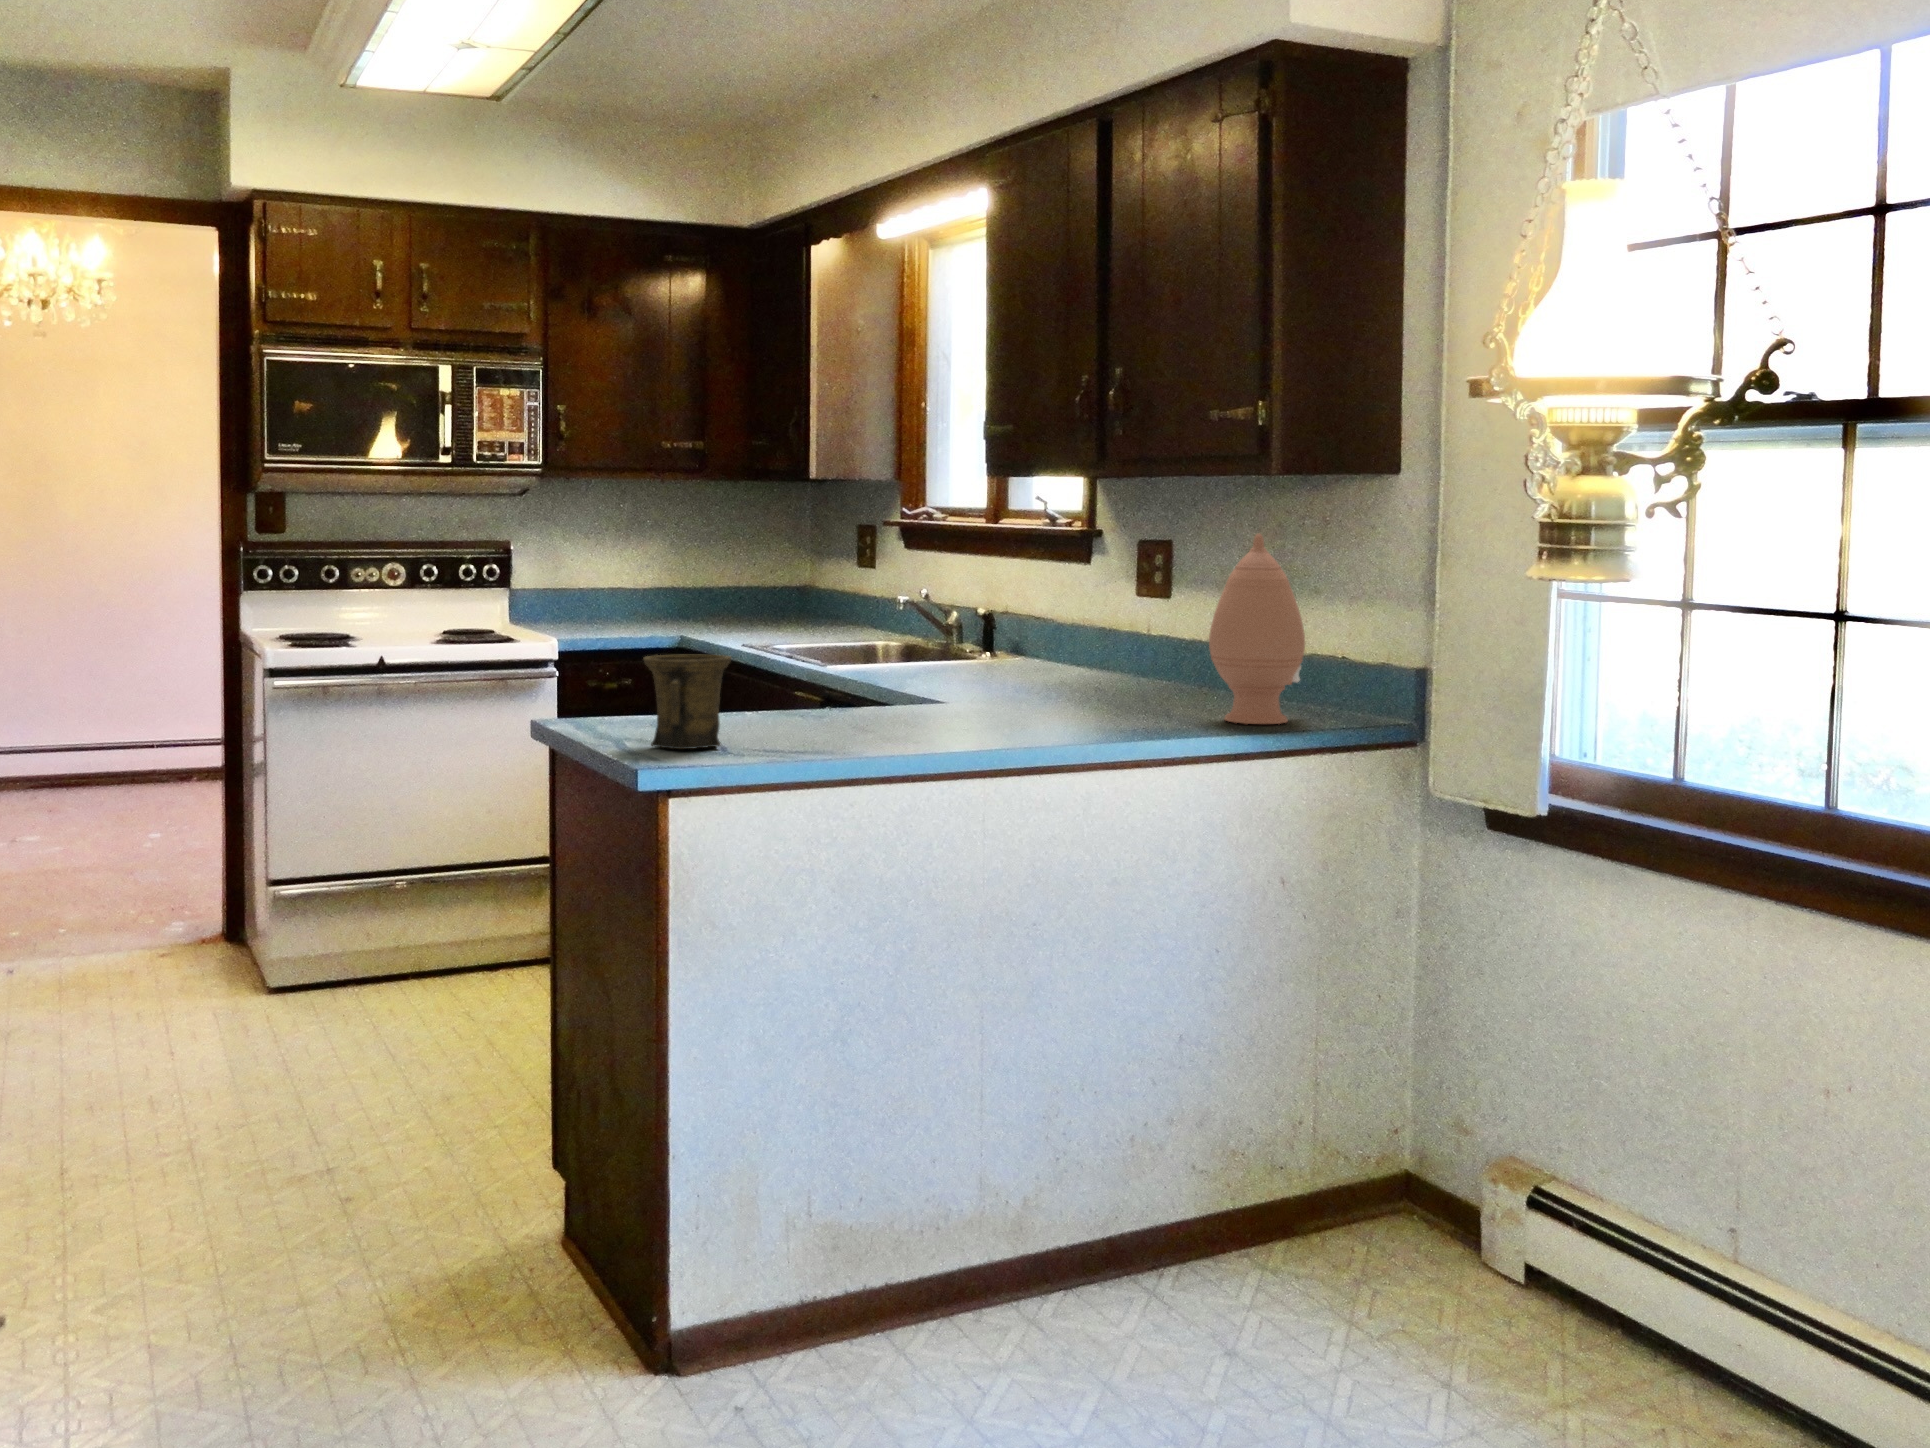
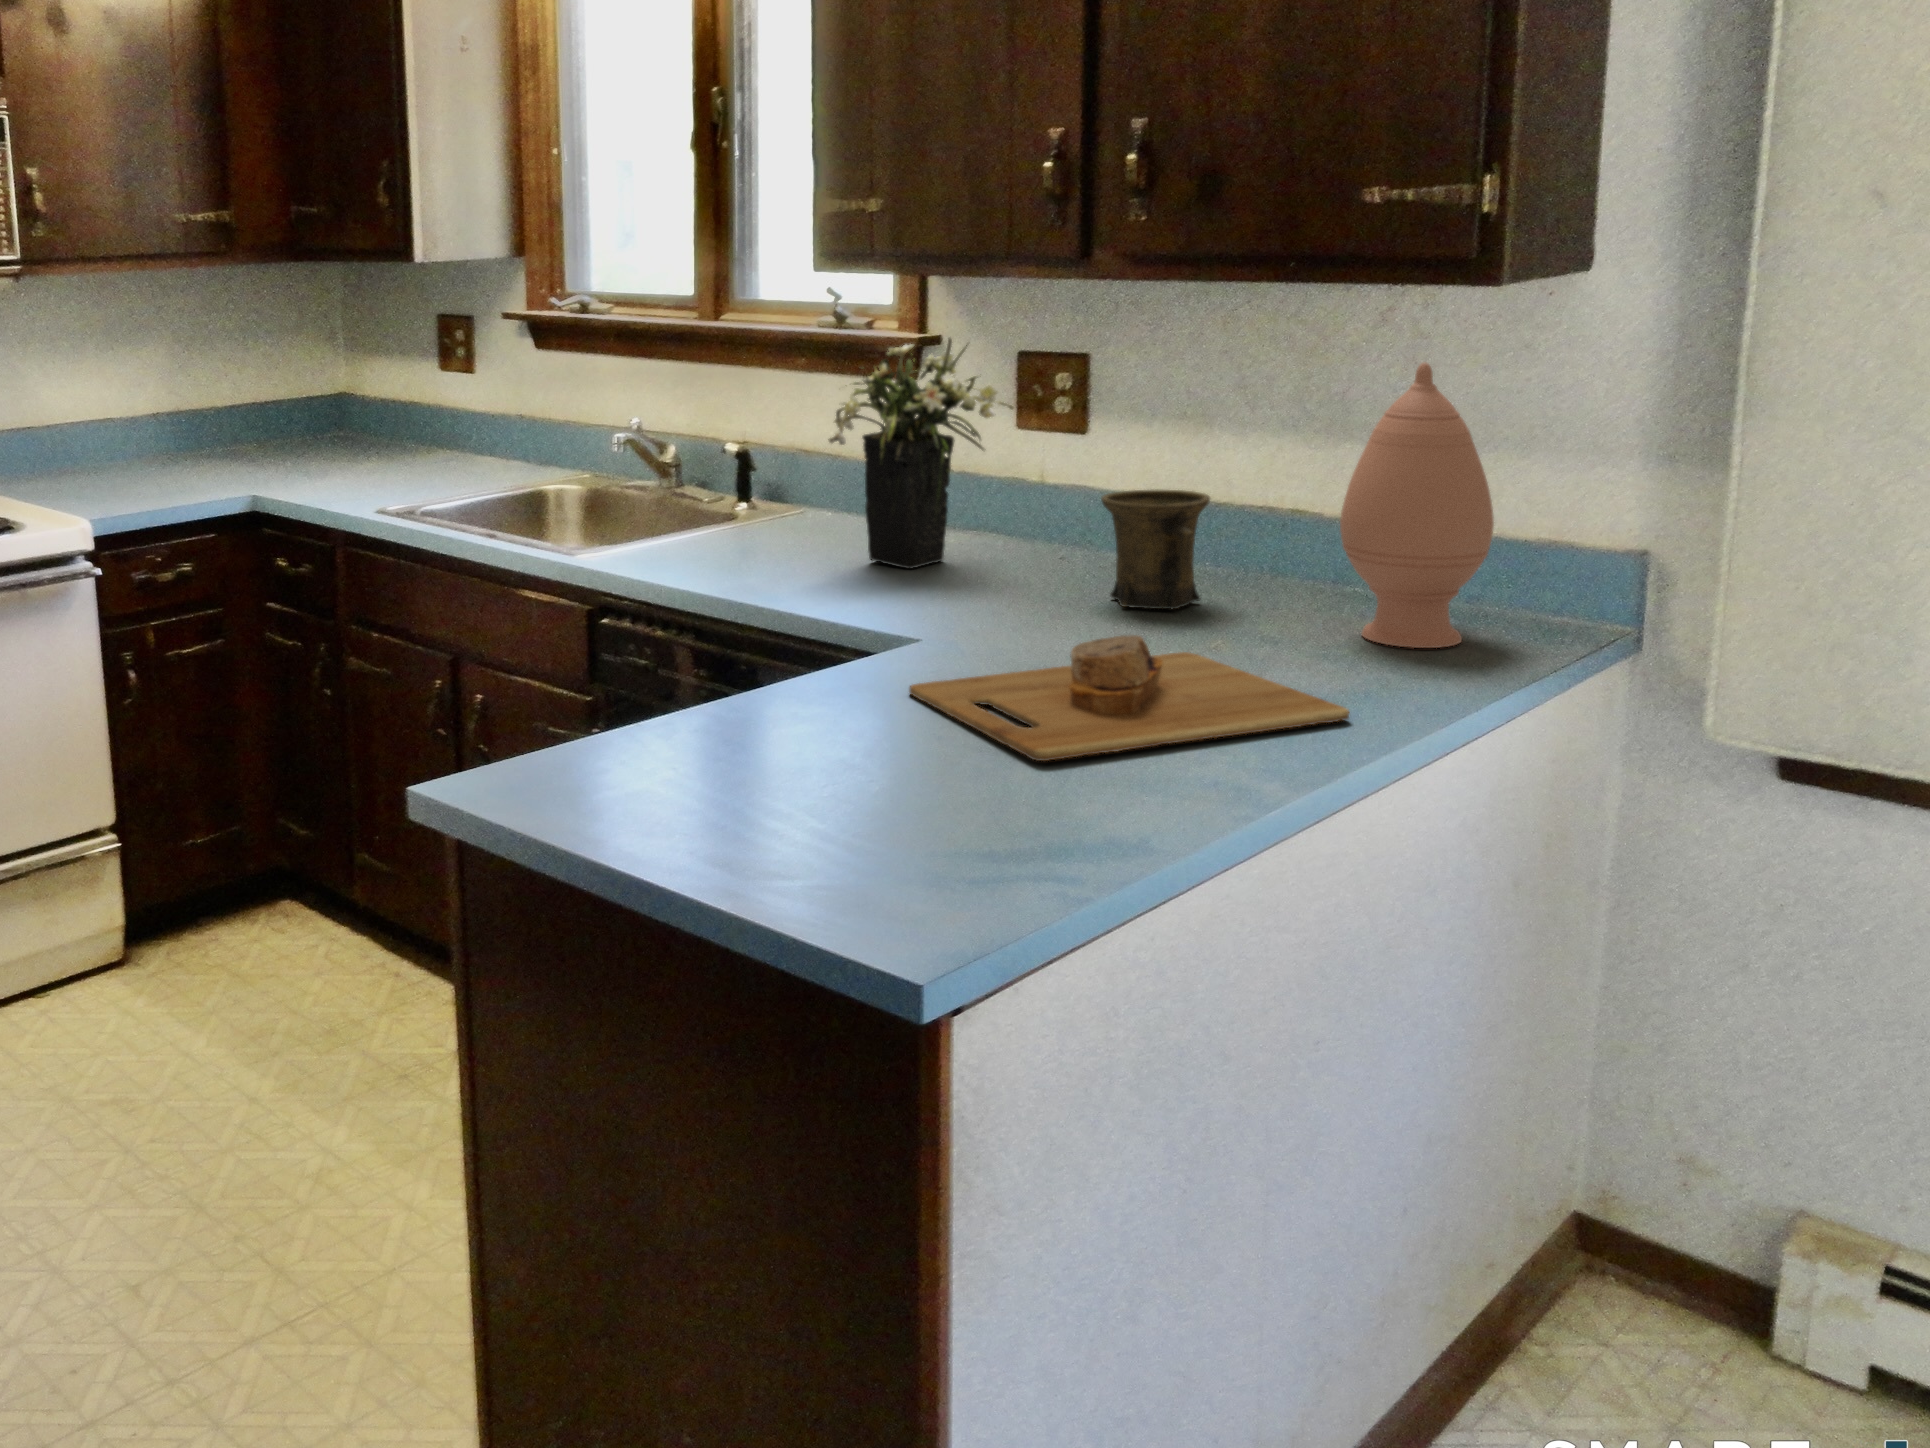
flower arrangement: none [959,524,1087,682] -> present [828,338,1014,569]
mug: present [643,655,731,749] -> present [1101,489,1210,609]
cutting board: none [883,689,1112,740] -> present [909,635,1349,761]

